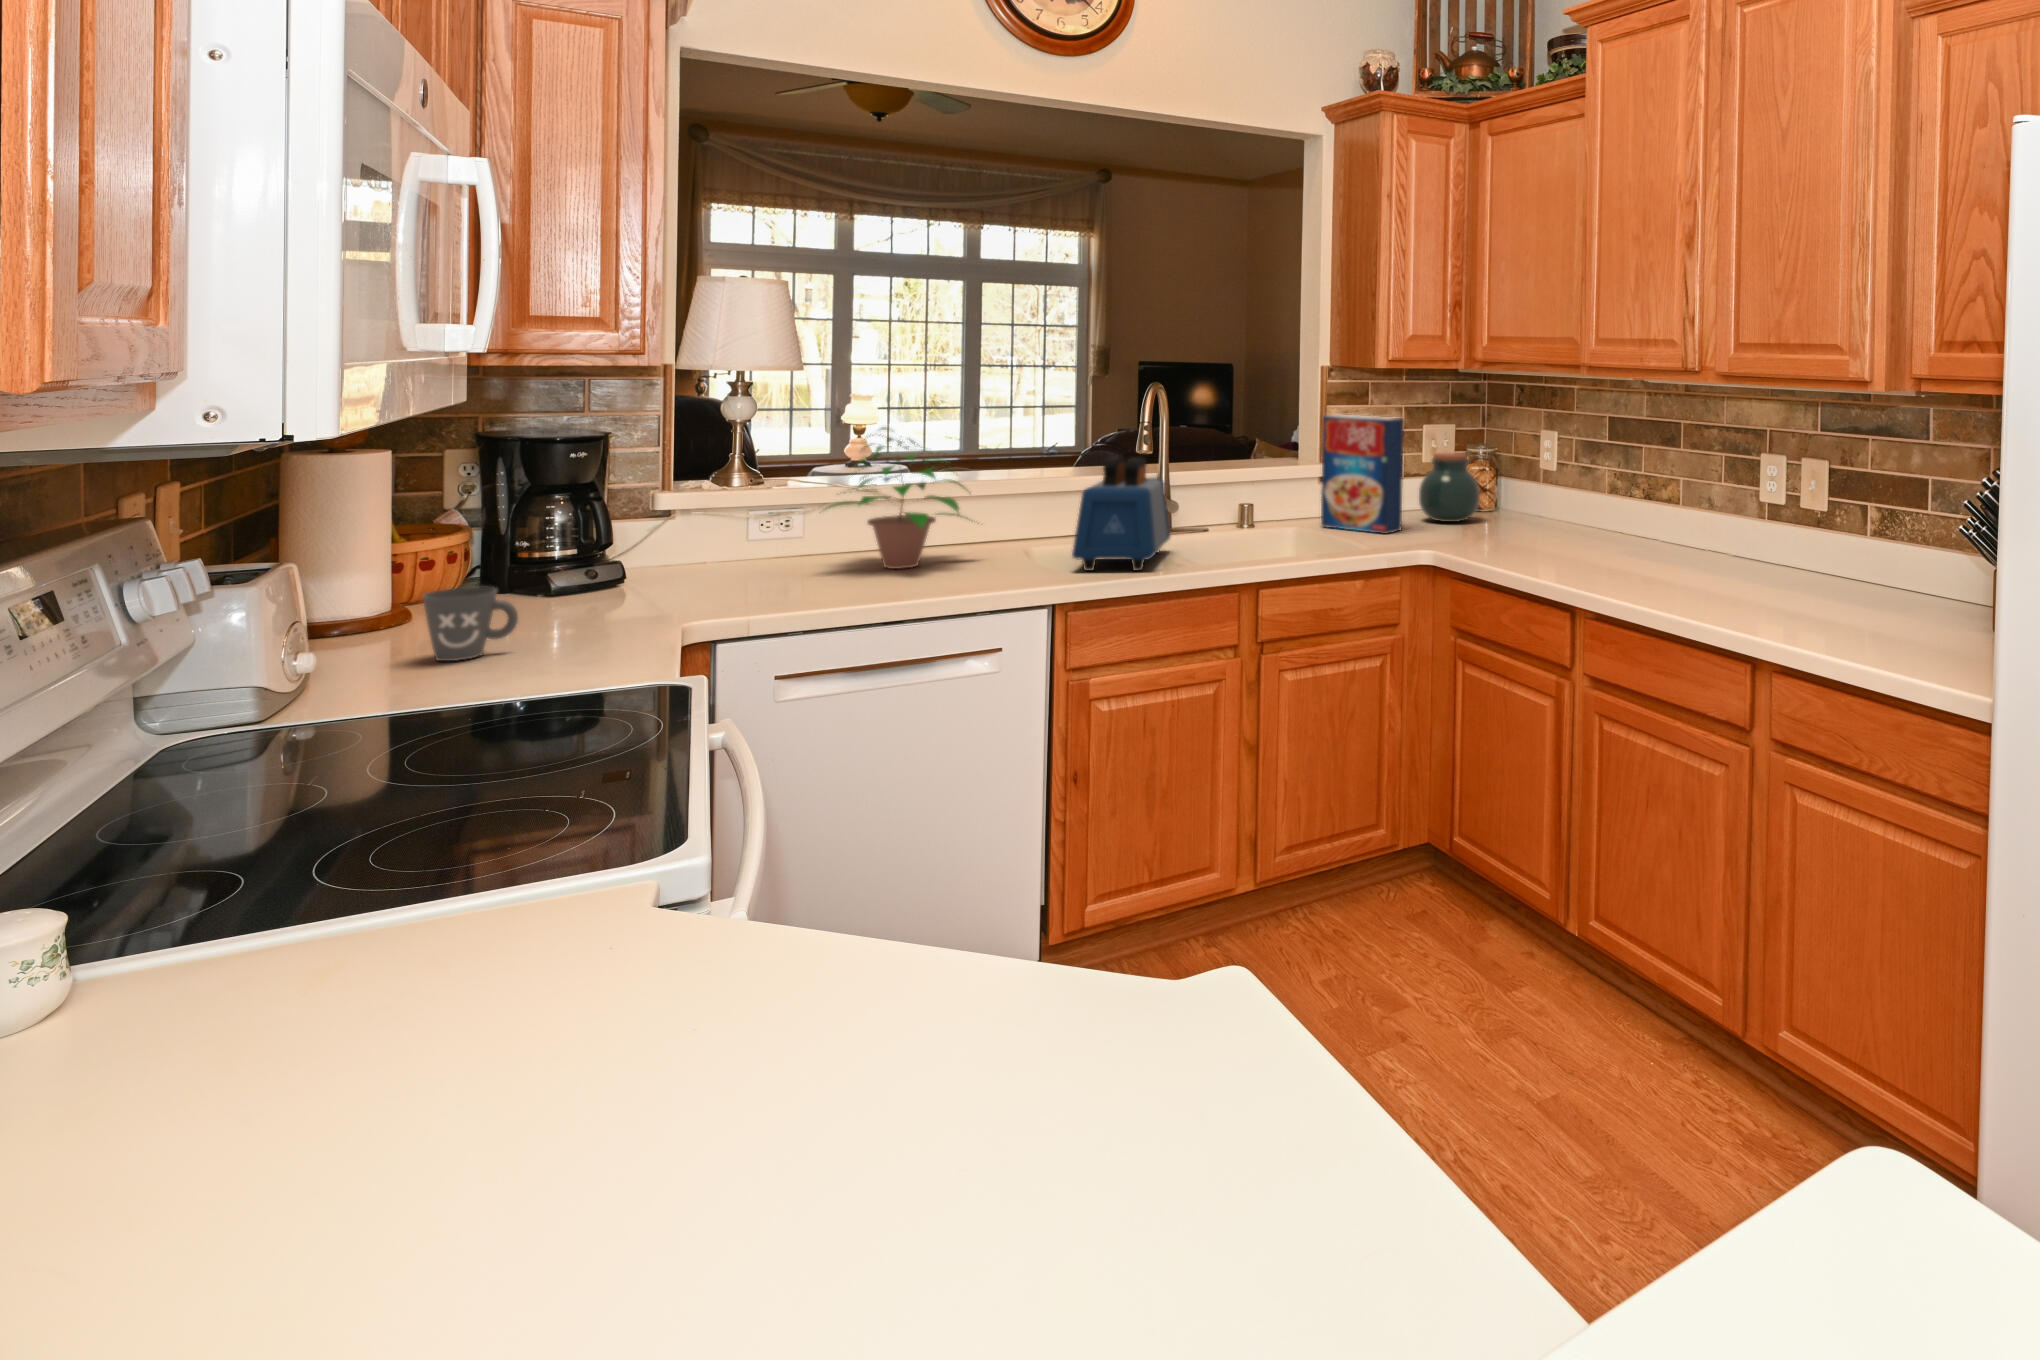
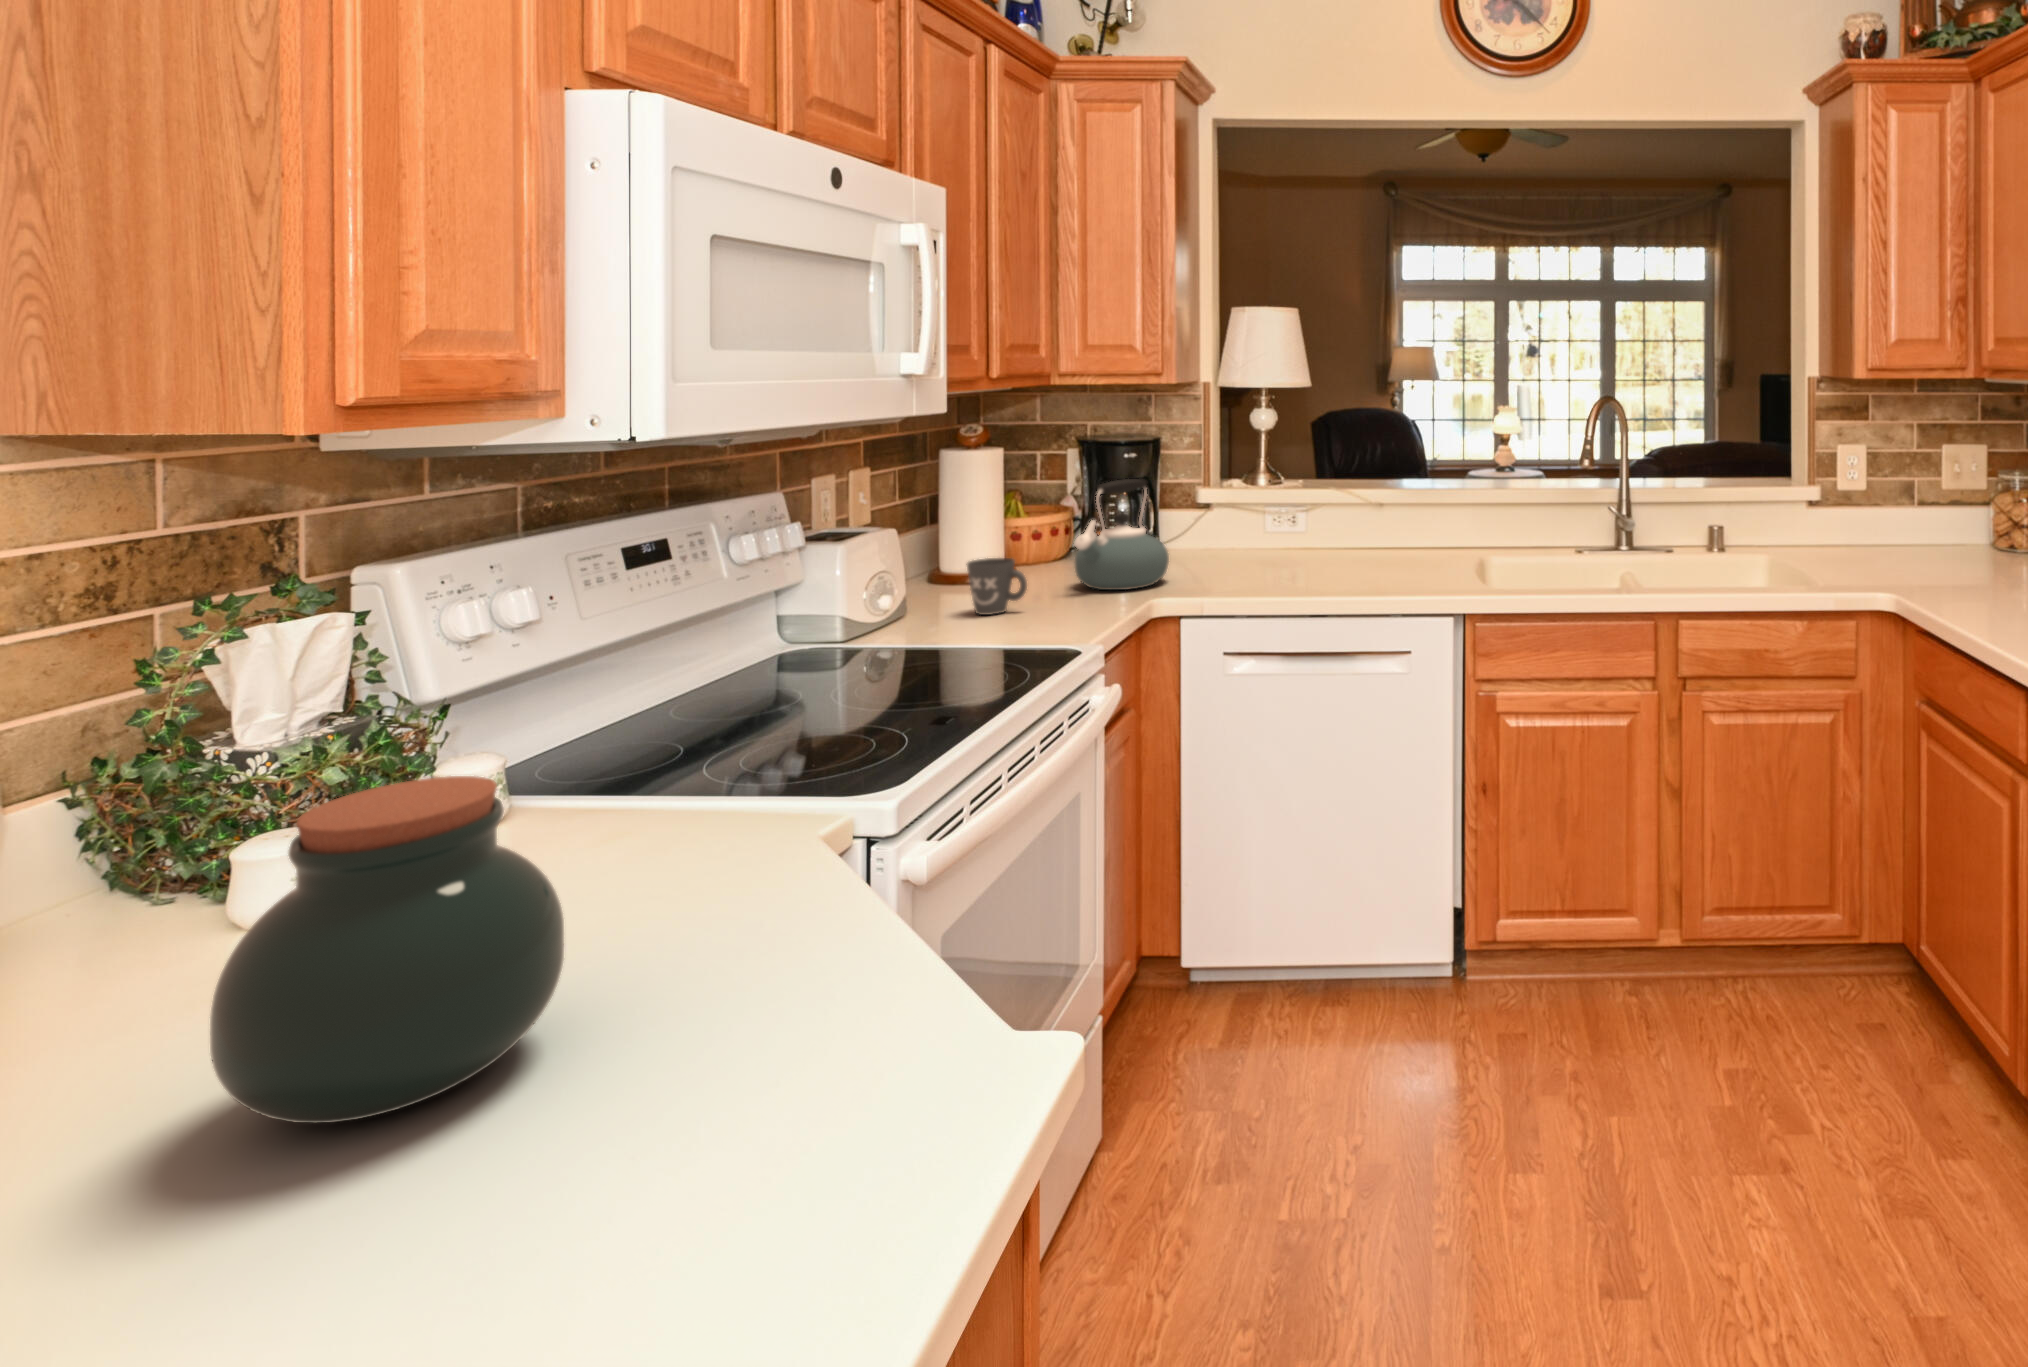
cereal box: present [1321,415,1404,534] -> none [1804,430,1892,569]
potted plant: present [825,427,979,569] -> none [1299,436,1442,567]
jar: present [1419,453,1480,522] -> present [210,776,564,1123]
toaster: present [1072,456,1170,571] -> none [1494,470,1614,589]
kettle: none [532,483,669,619] -> present [1075,479,1169,590]

